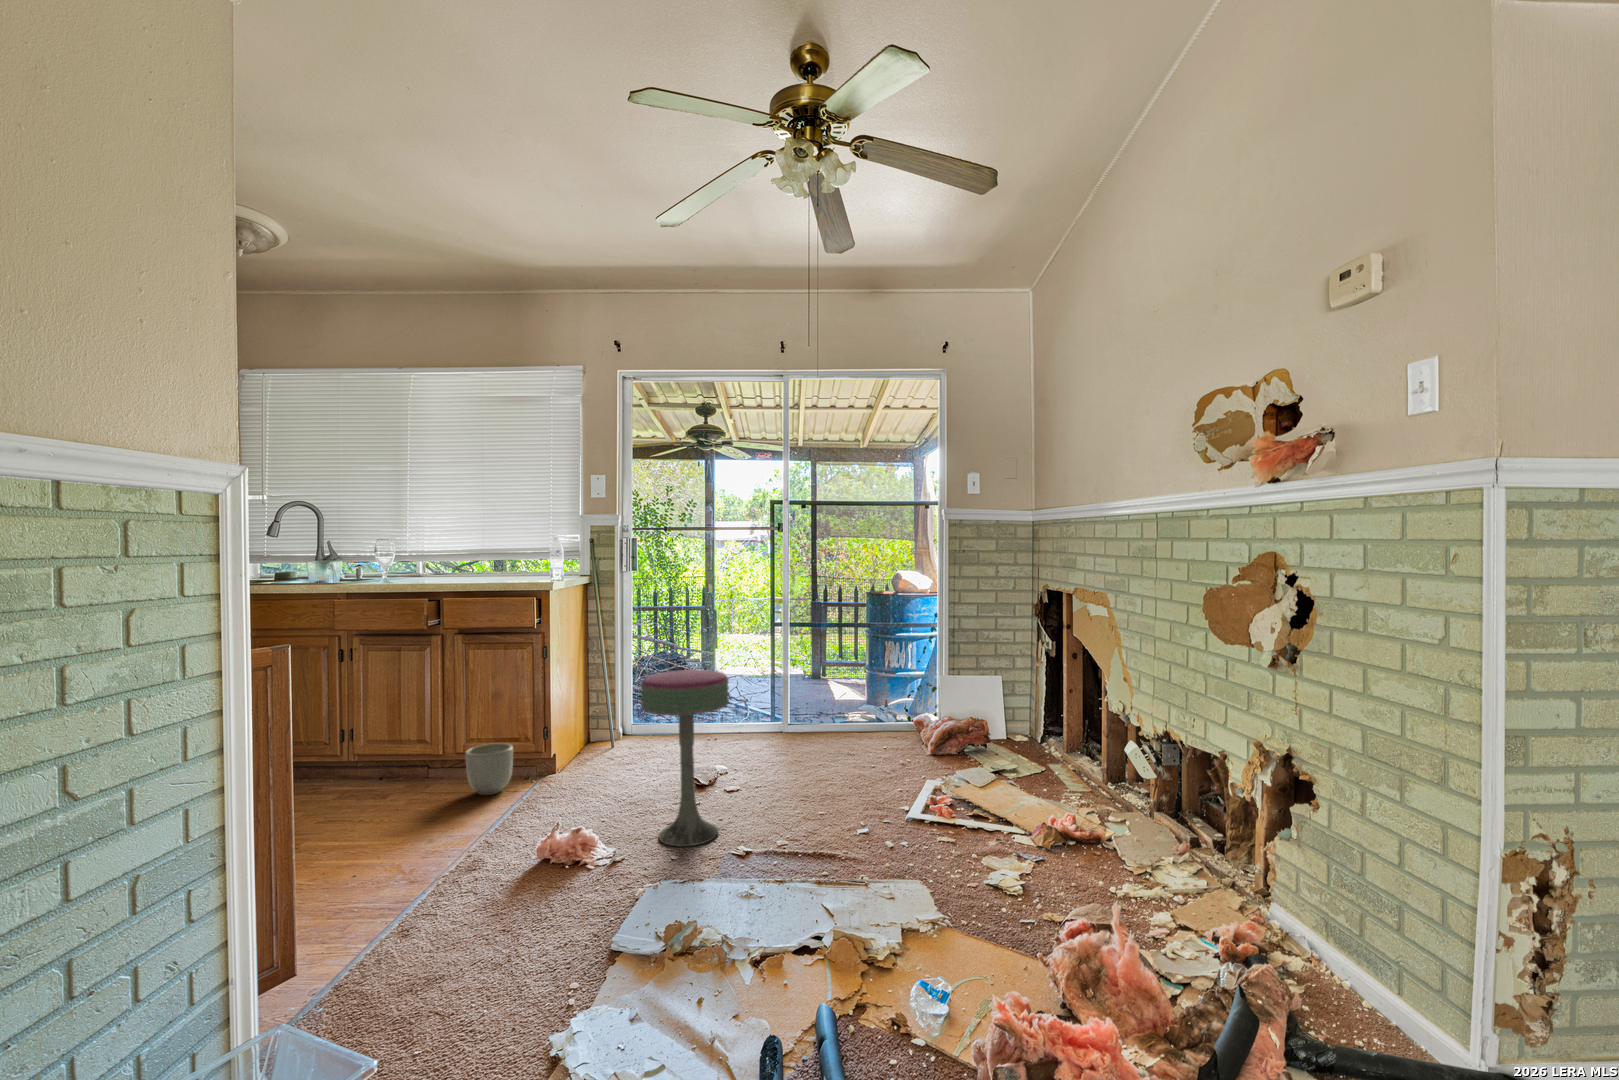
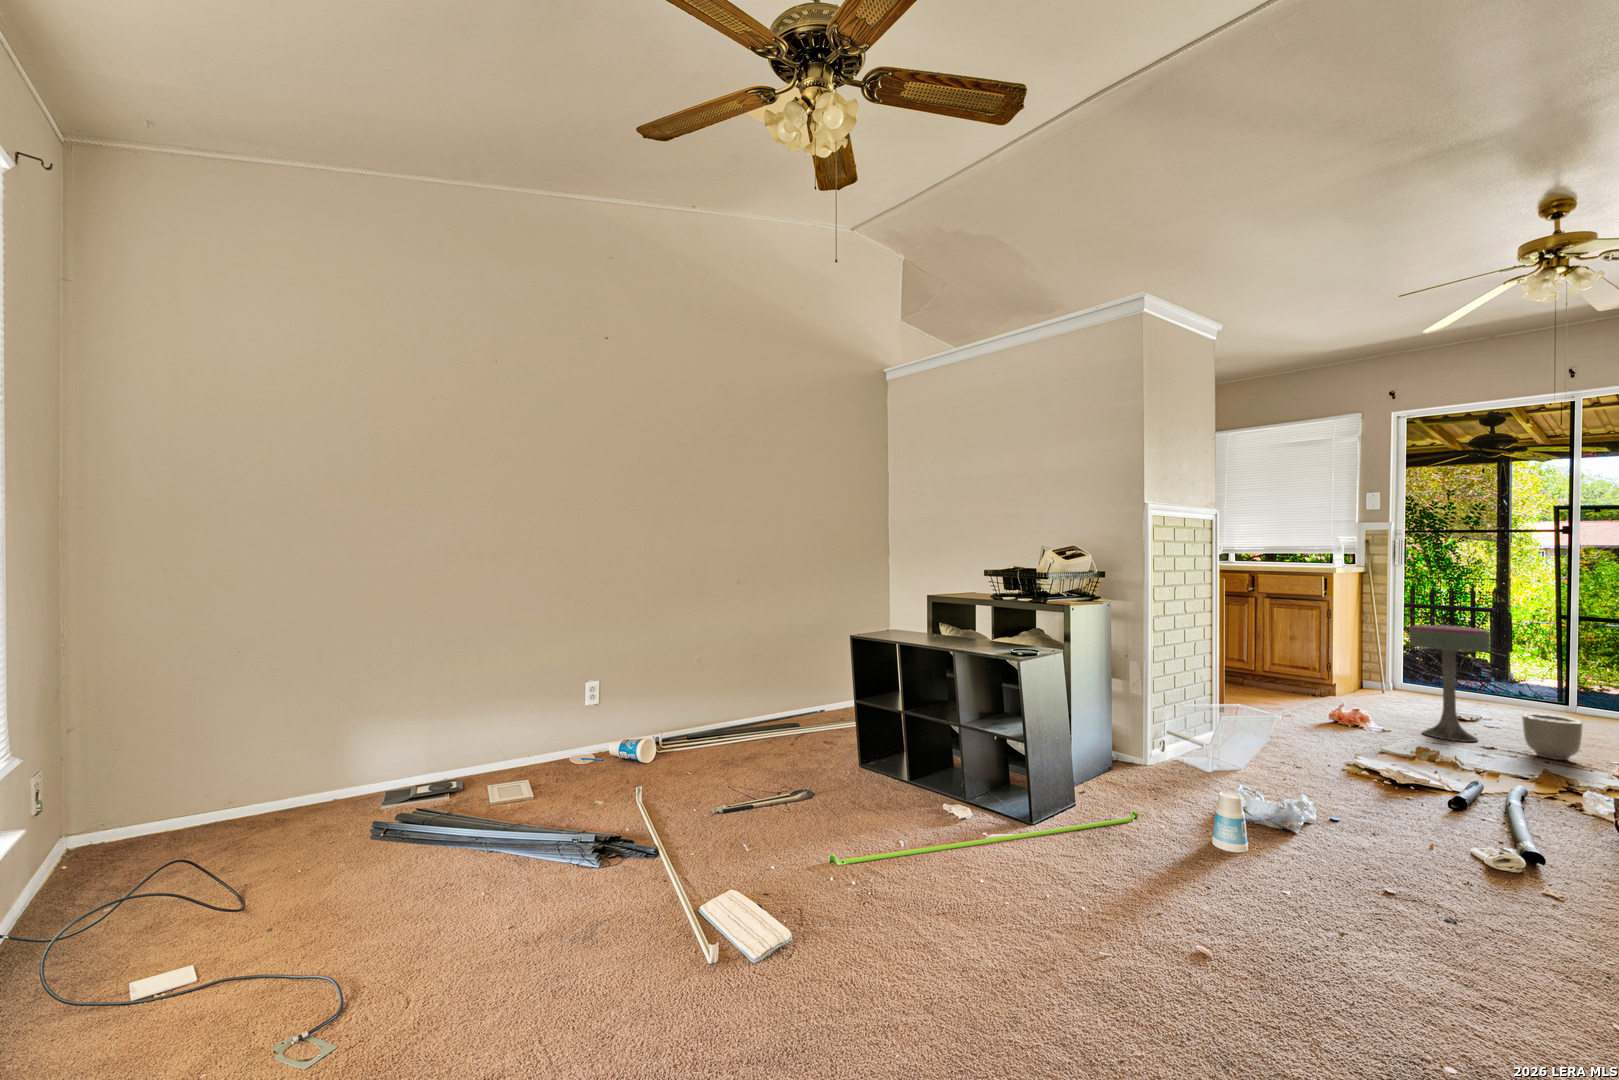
planter: present [465,743,513,795] -> present [1522,713,1582,760]

